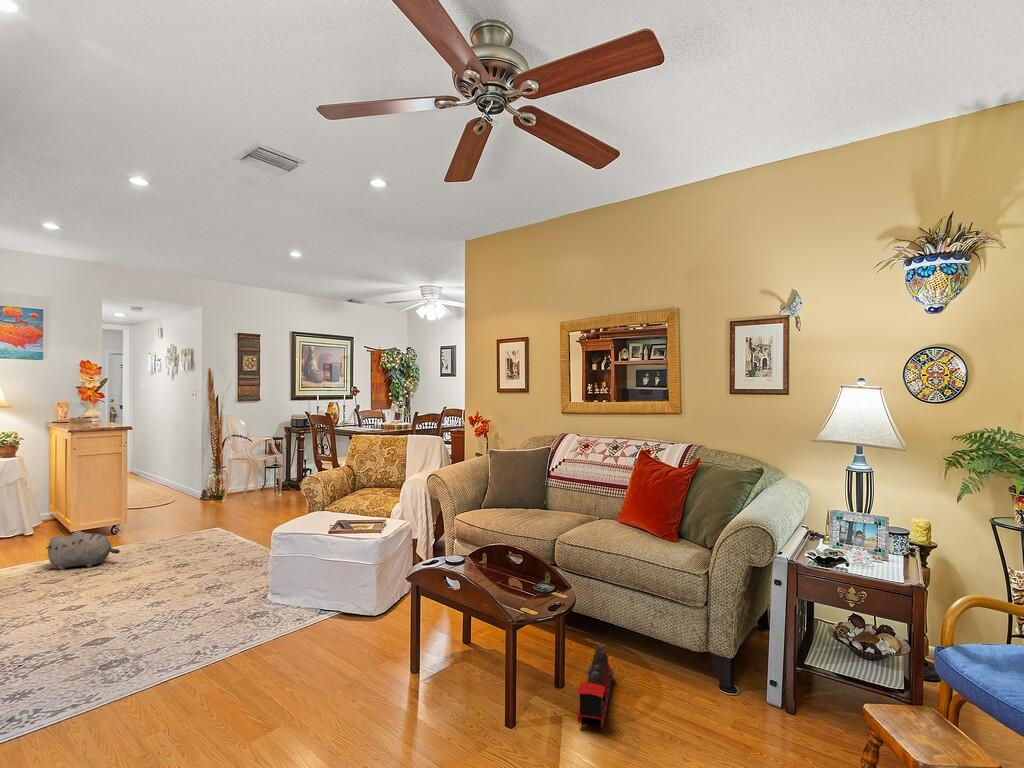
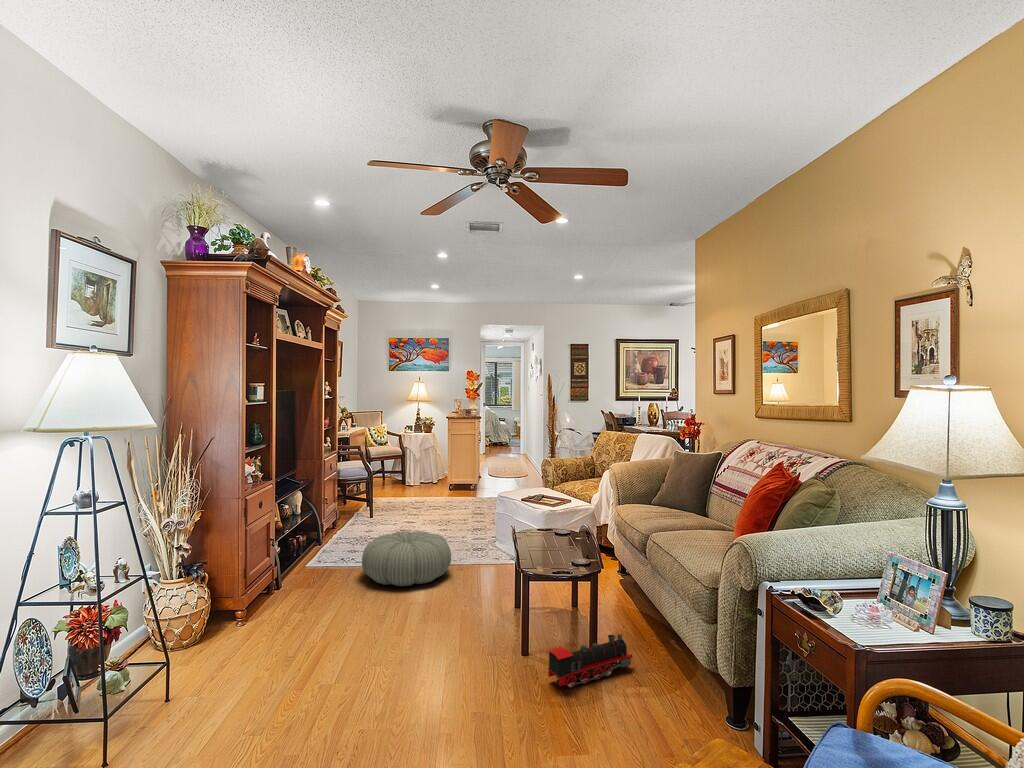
plush toy: present [46,531,120,570] -> none [416,482,449,507]
pouf: none [121,603,280,711] -> present [362,531,451,586]

